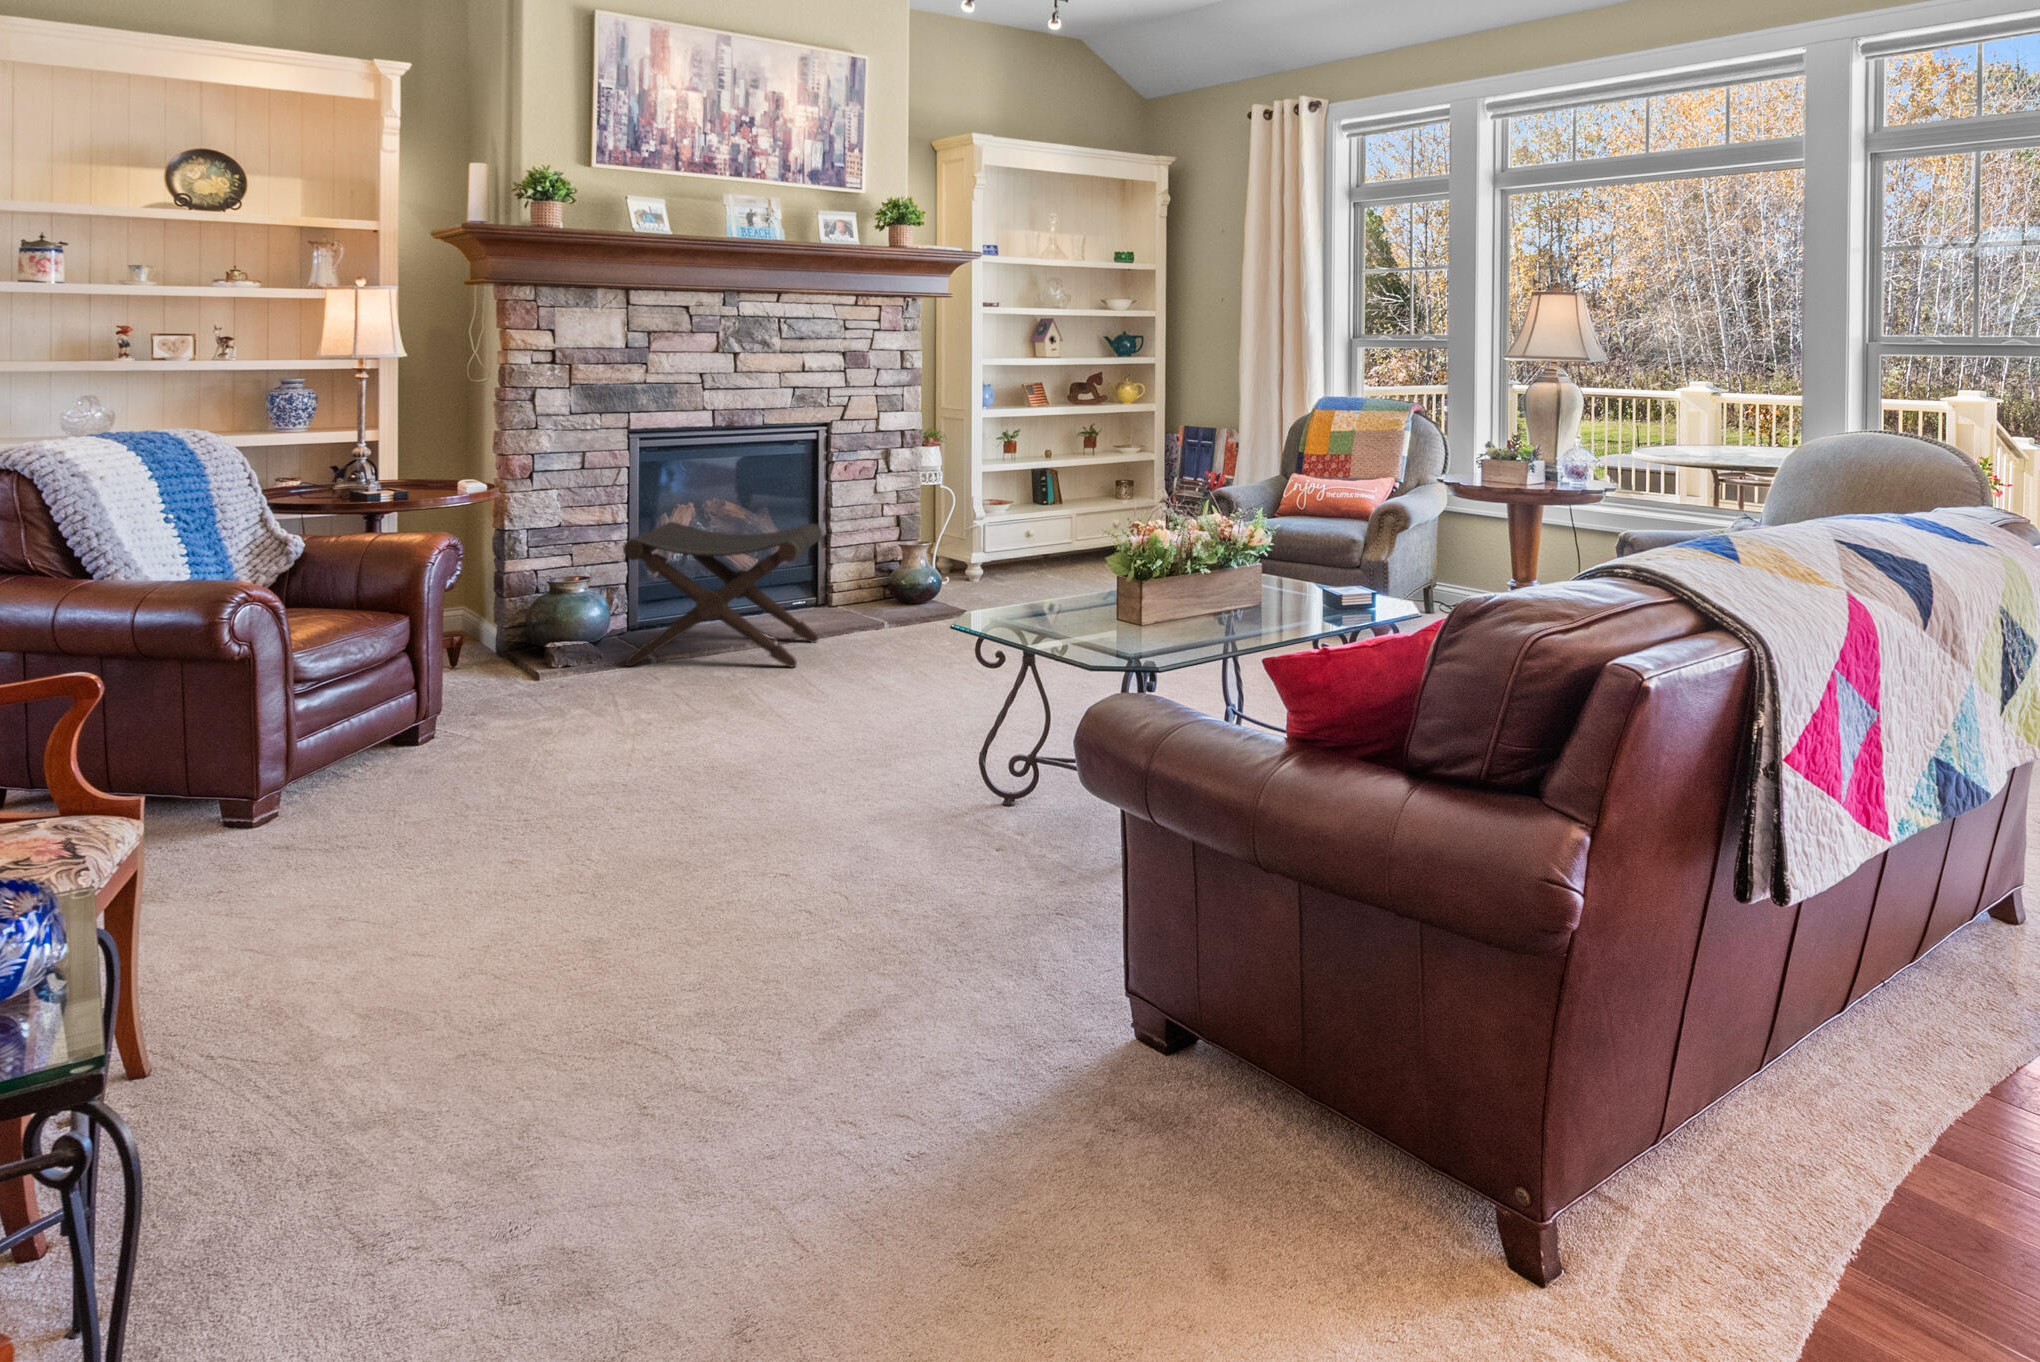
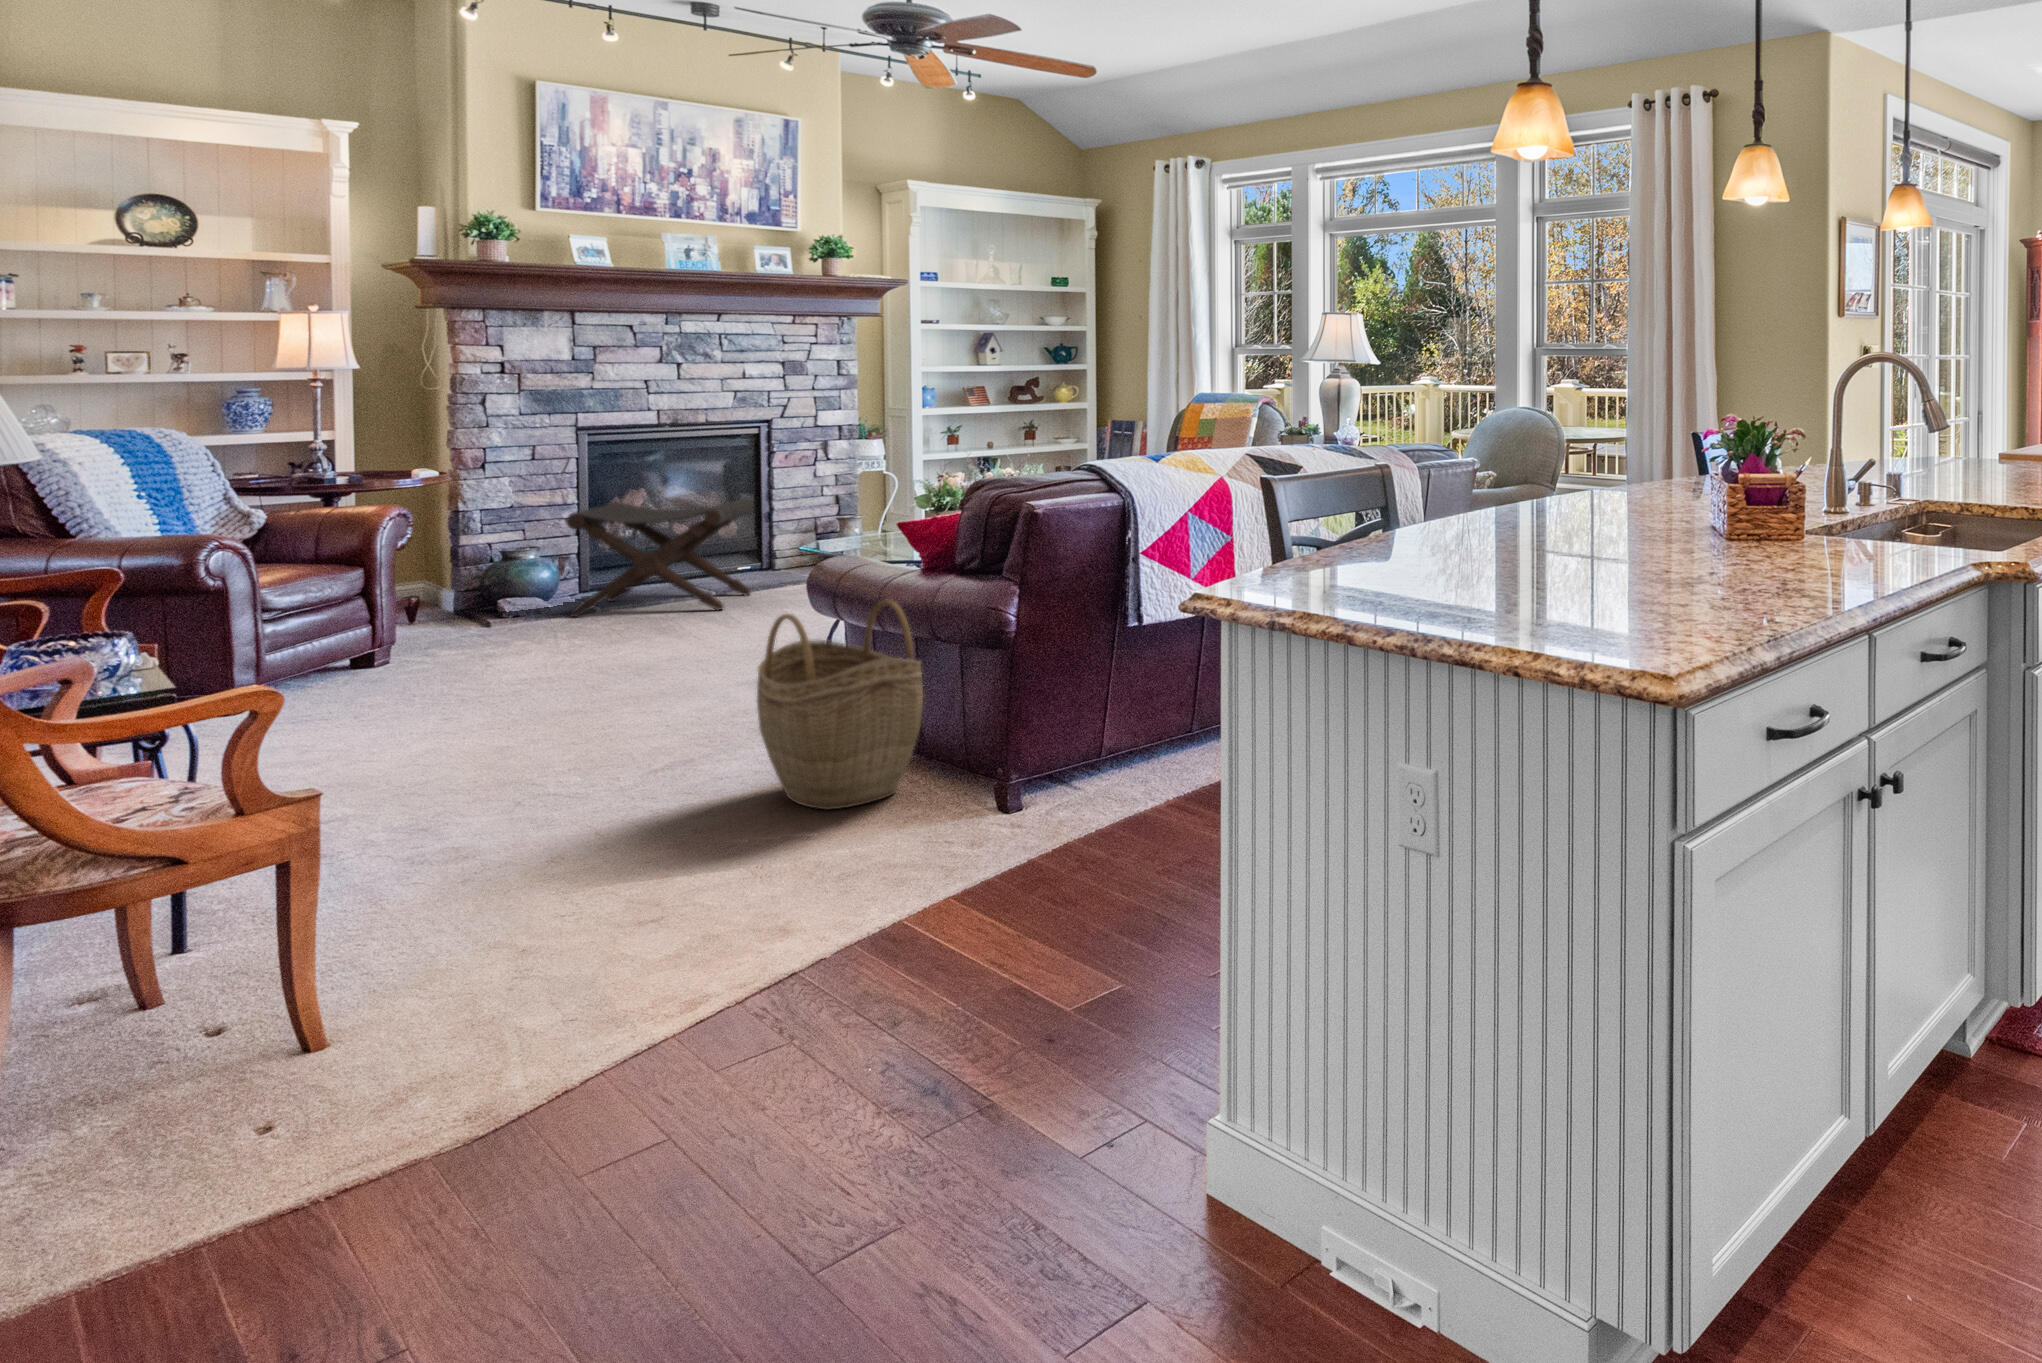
woven basket: none [1027,820,1320,1239] -> present [757,599,923,810]

